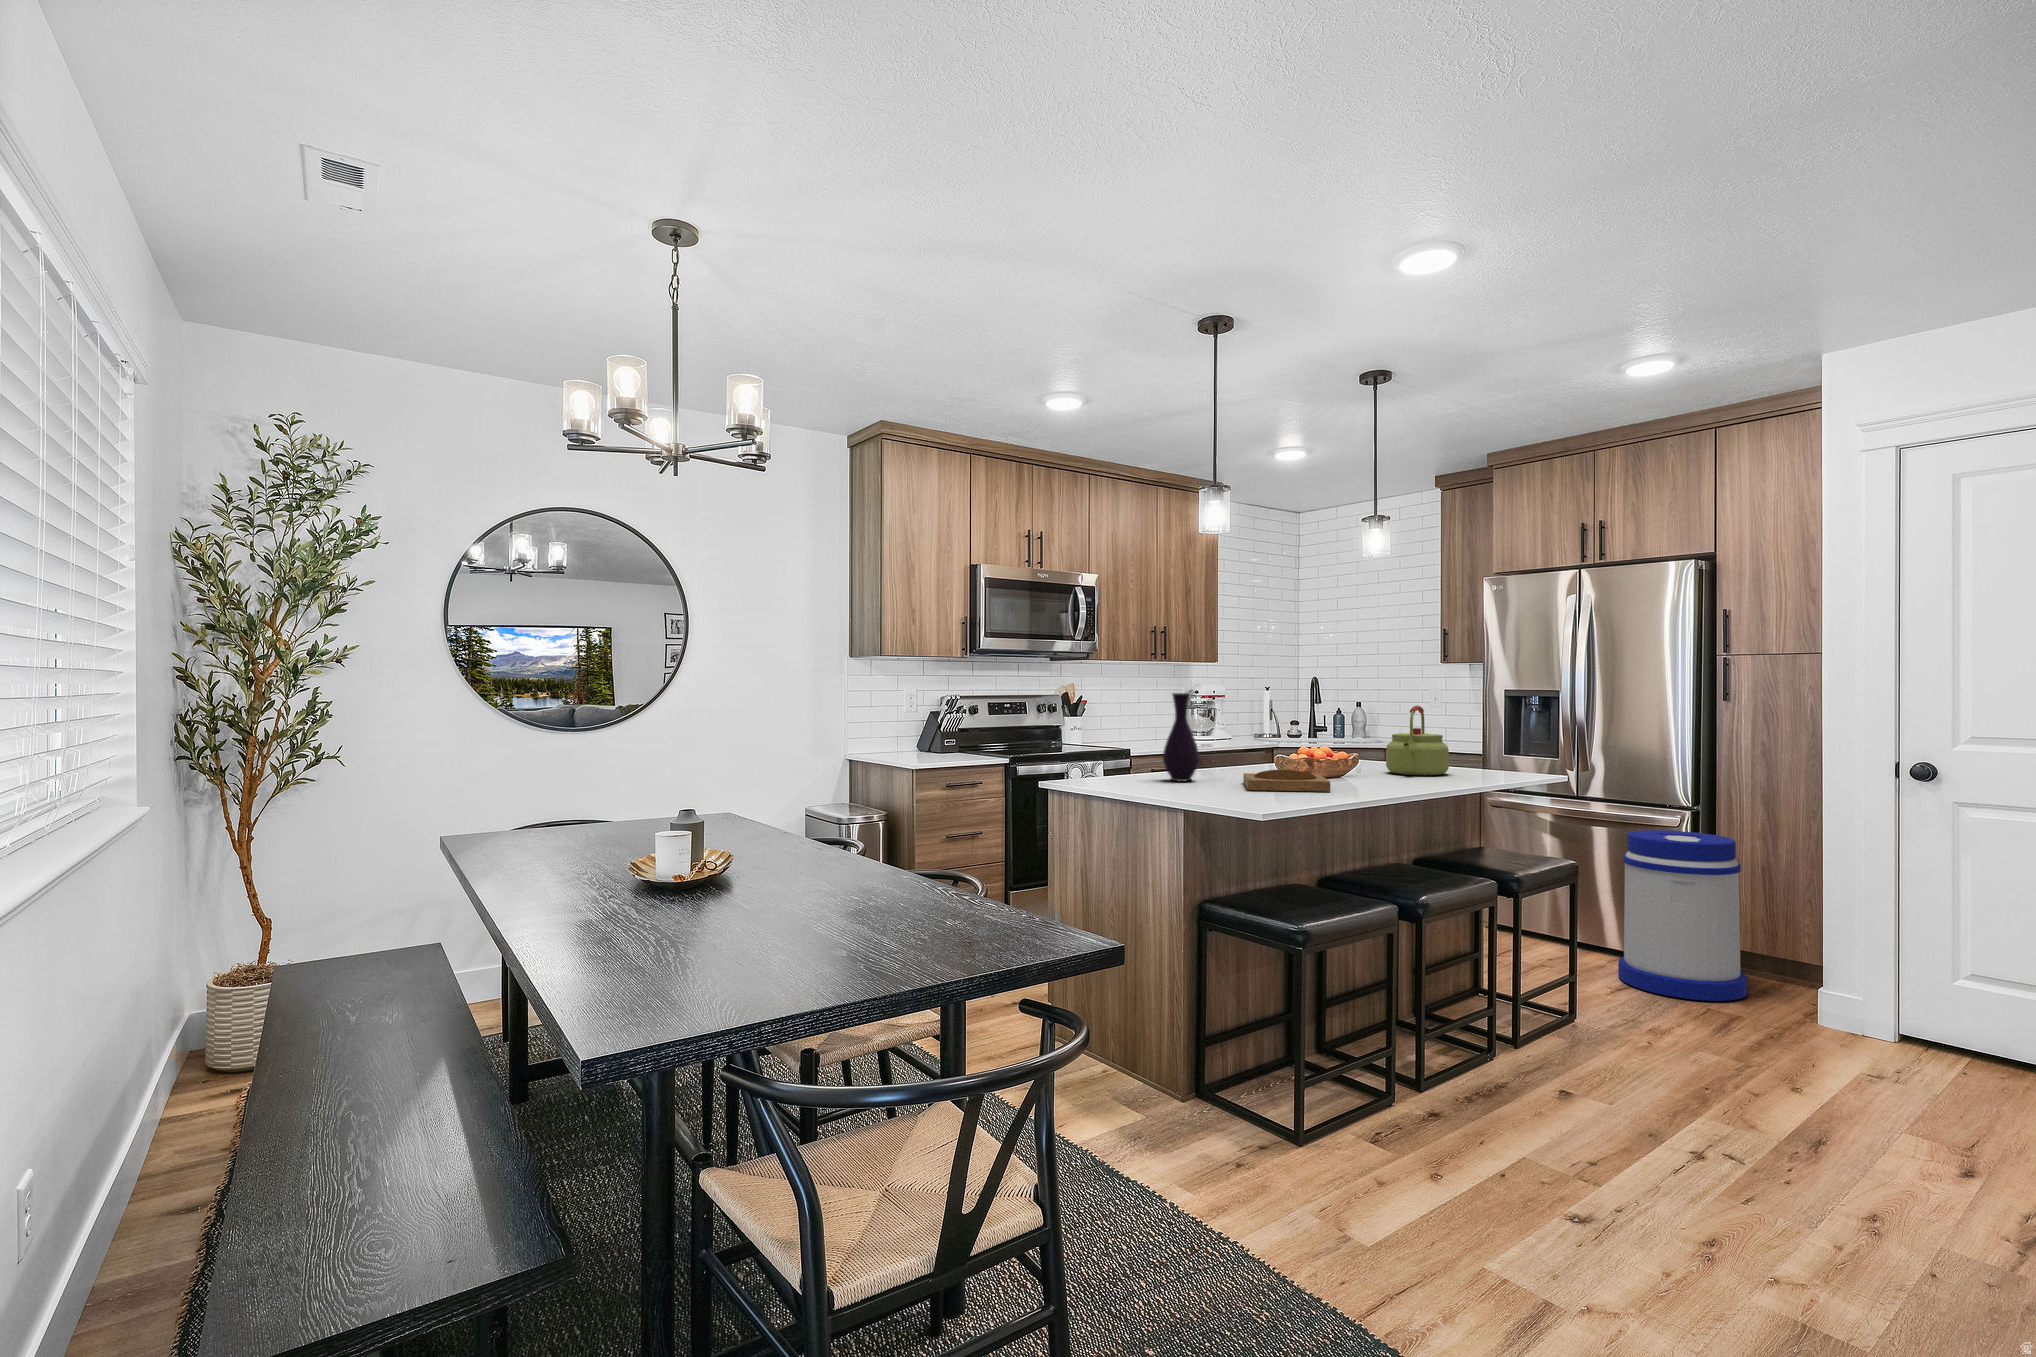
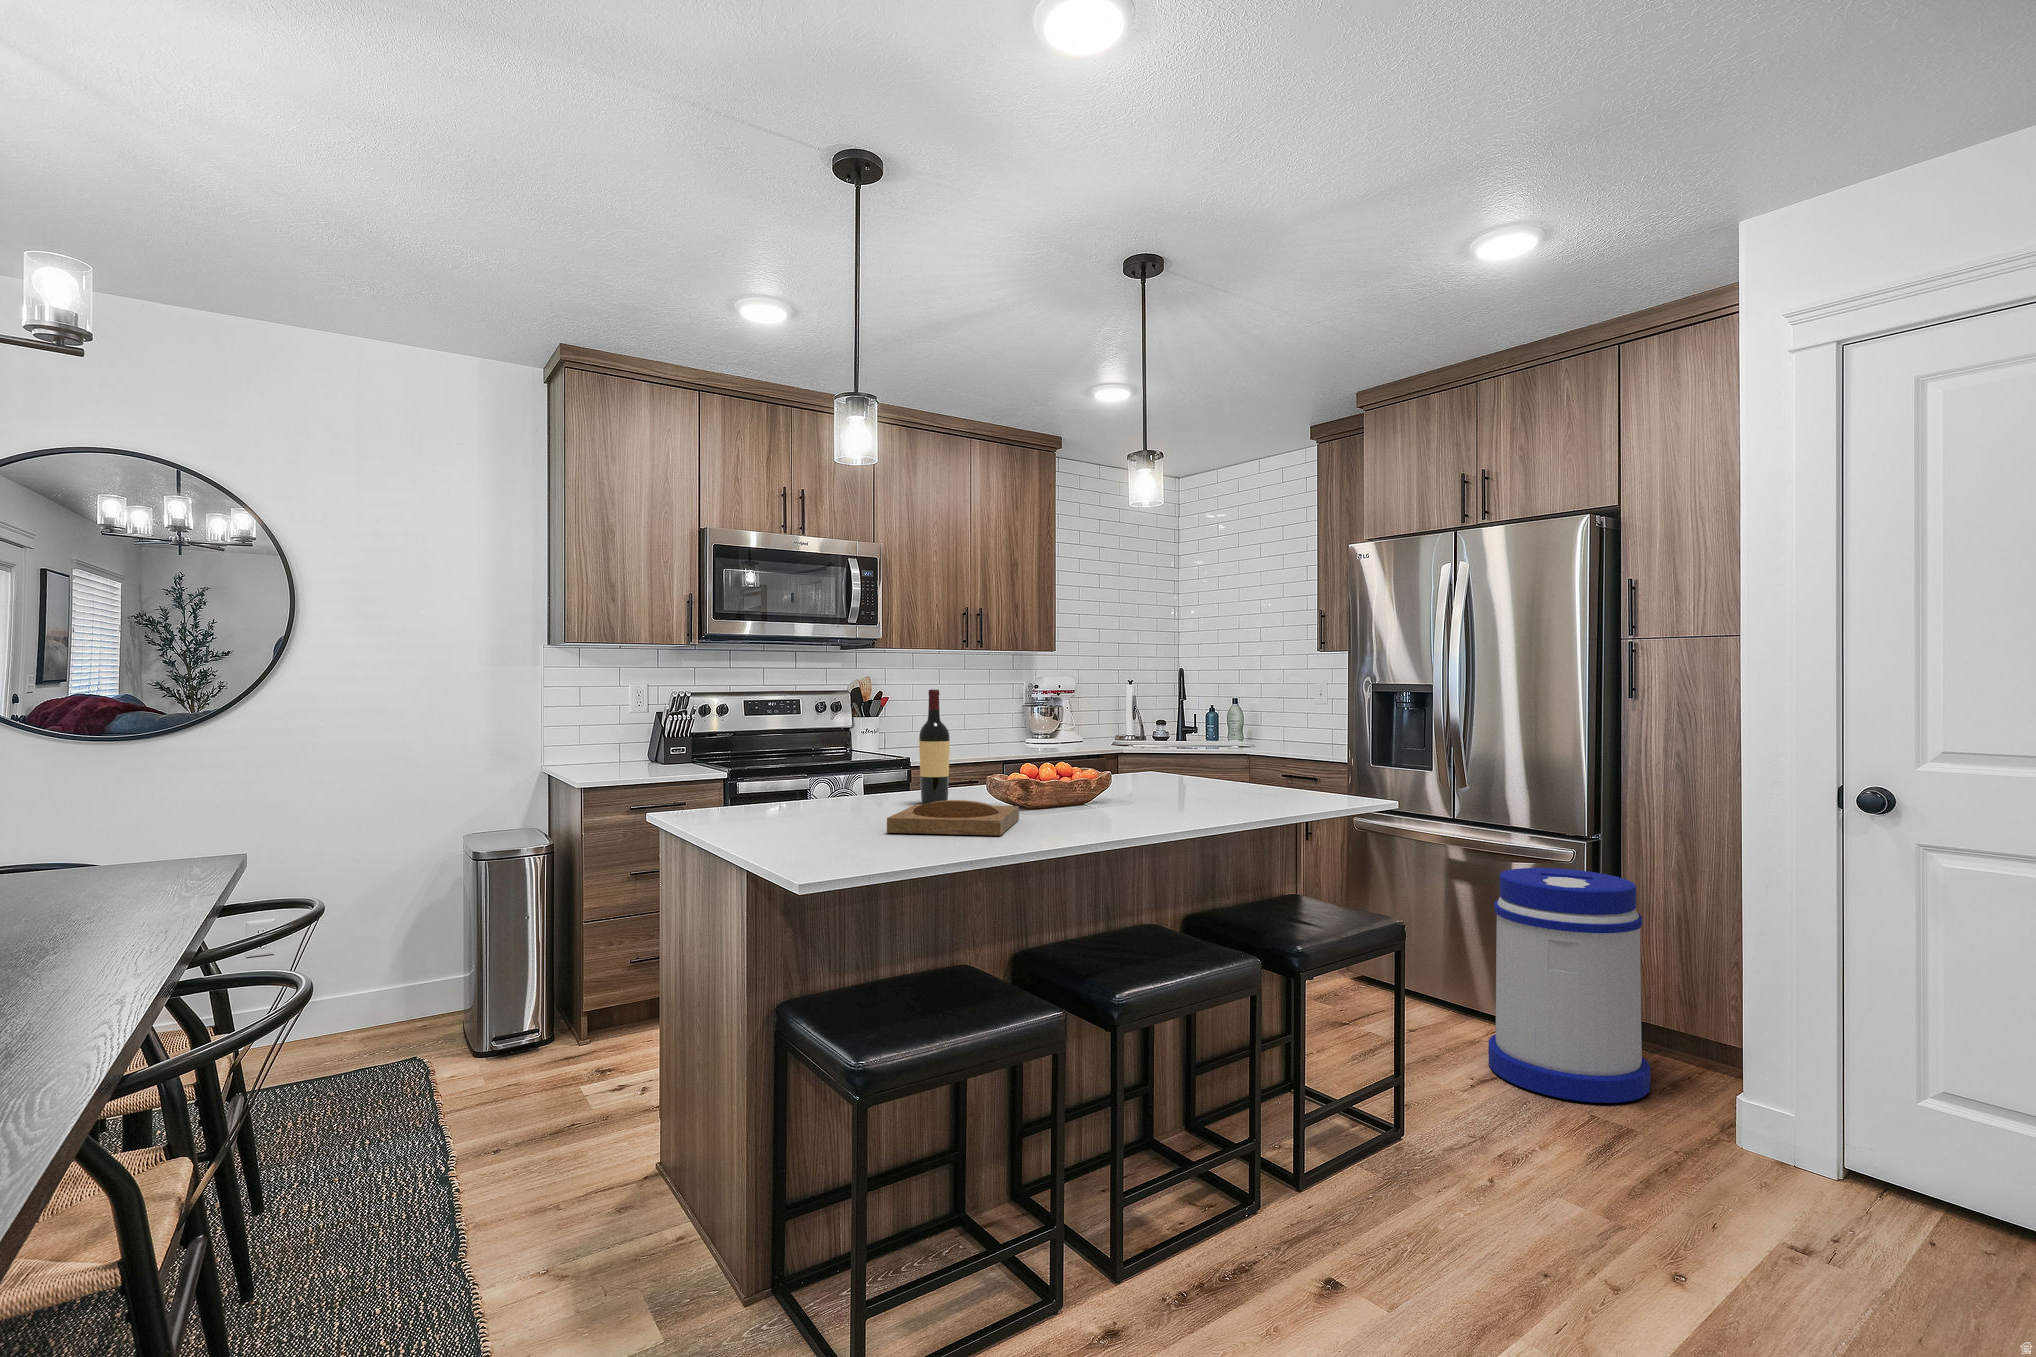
wine bottle: none [1222,692,1244,776] -> present [919,689,950,804]
vase: present [1163,693,1199,781] -> none [812,691,863,815]
kettle: present [1386,706,1449,775] -> none [1151,707,1232,803]

